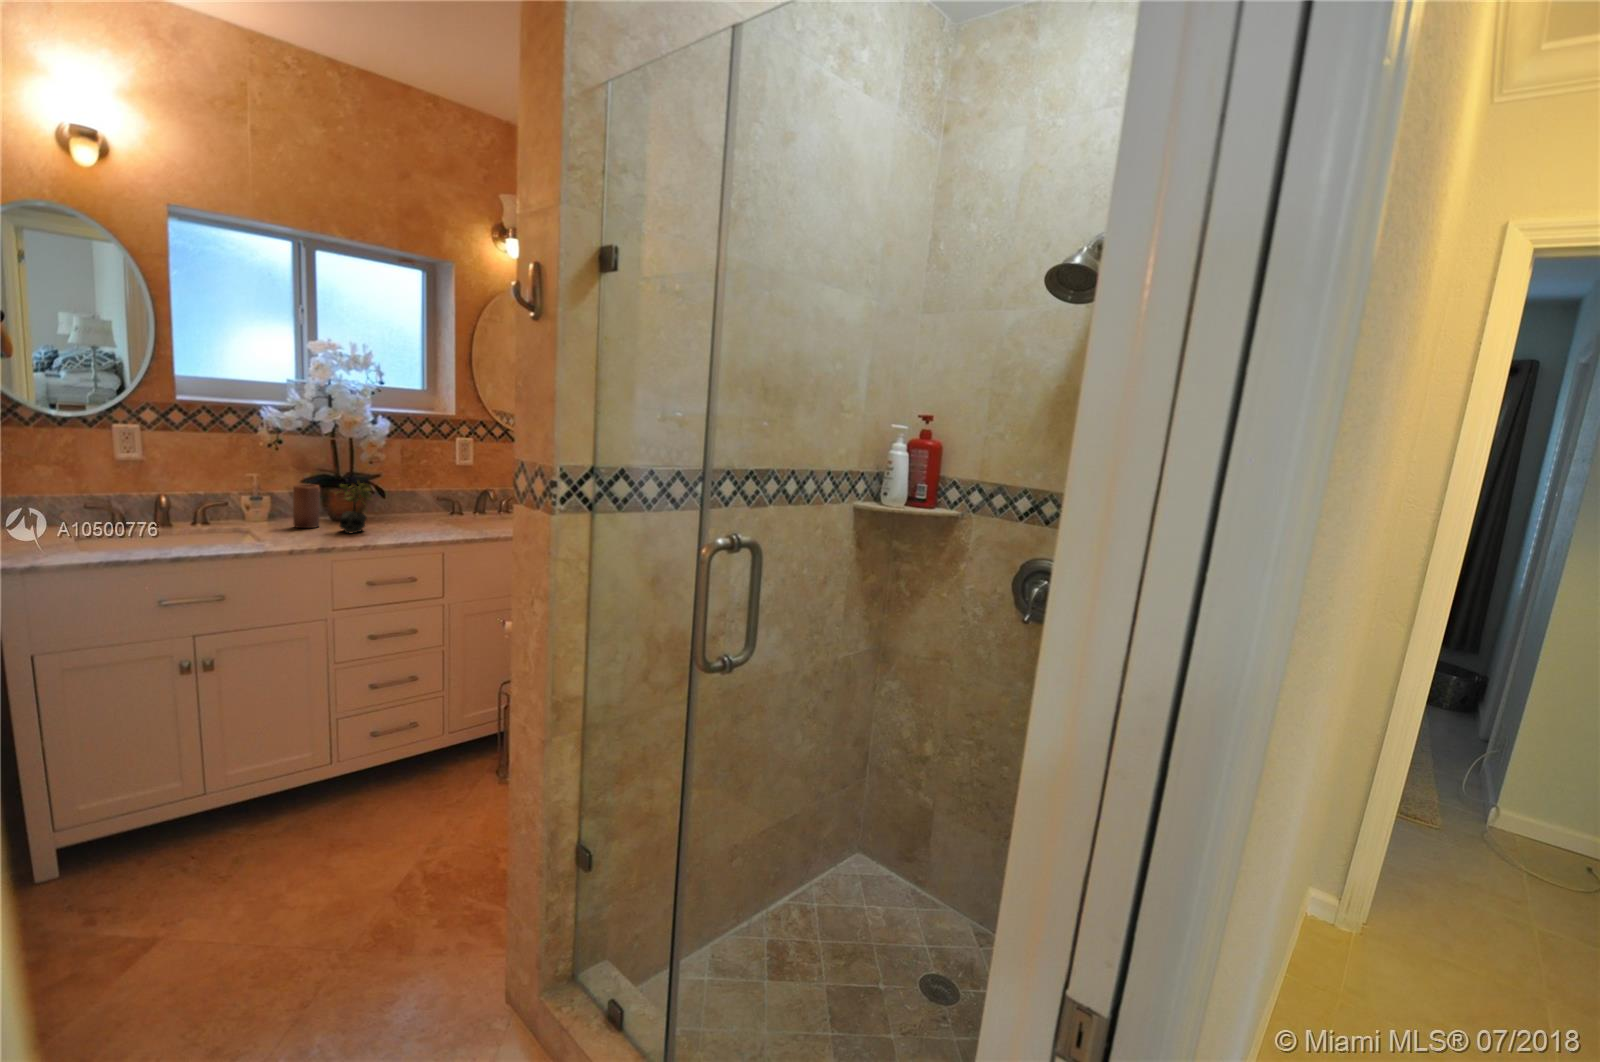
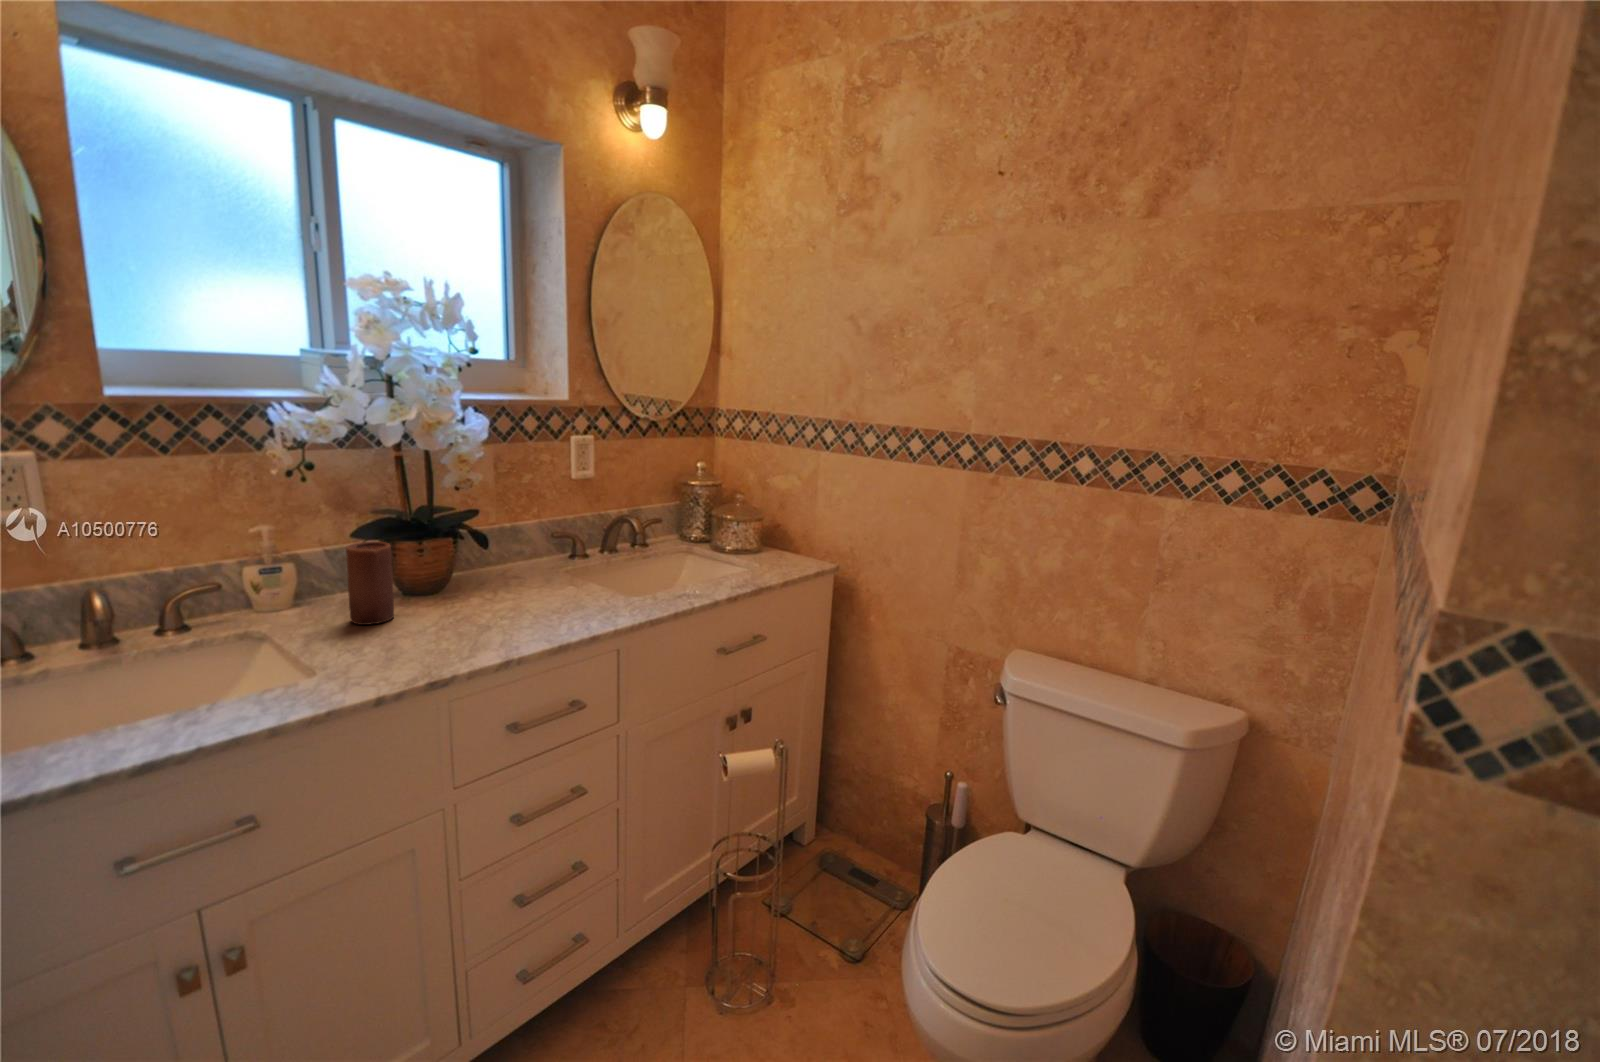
succulent plant: present [336,481,373,533] -> none [427,530,499,632]

